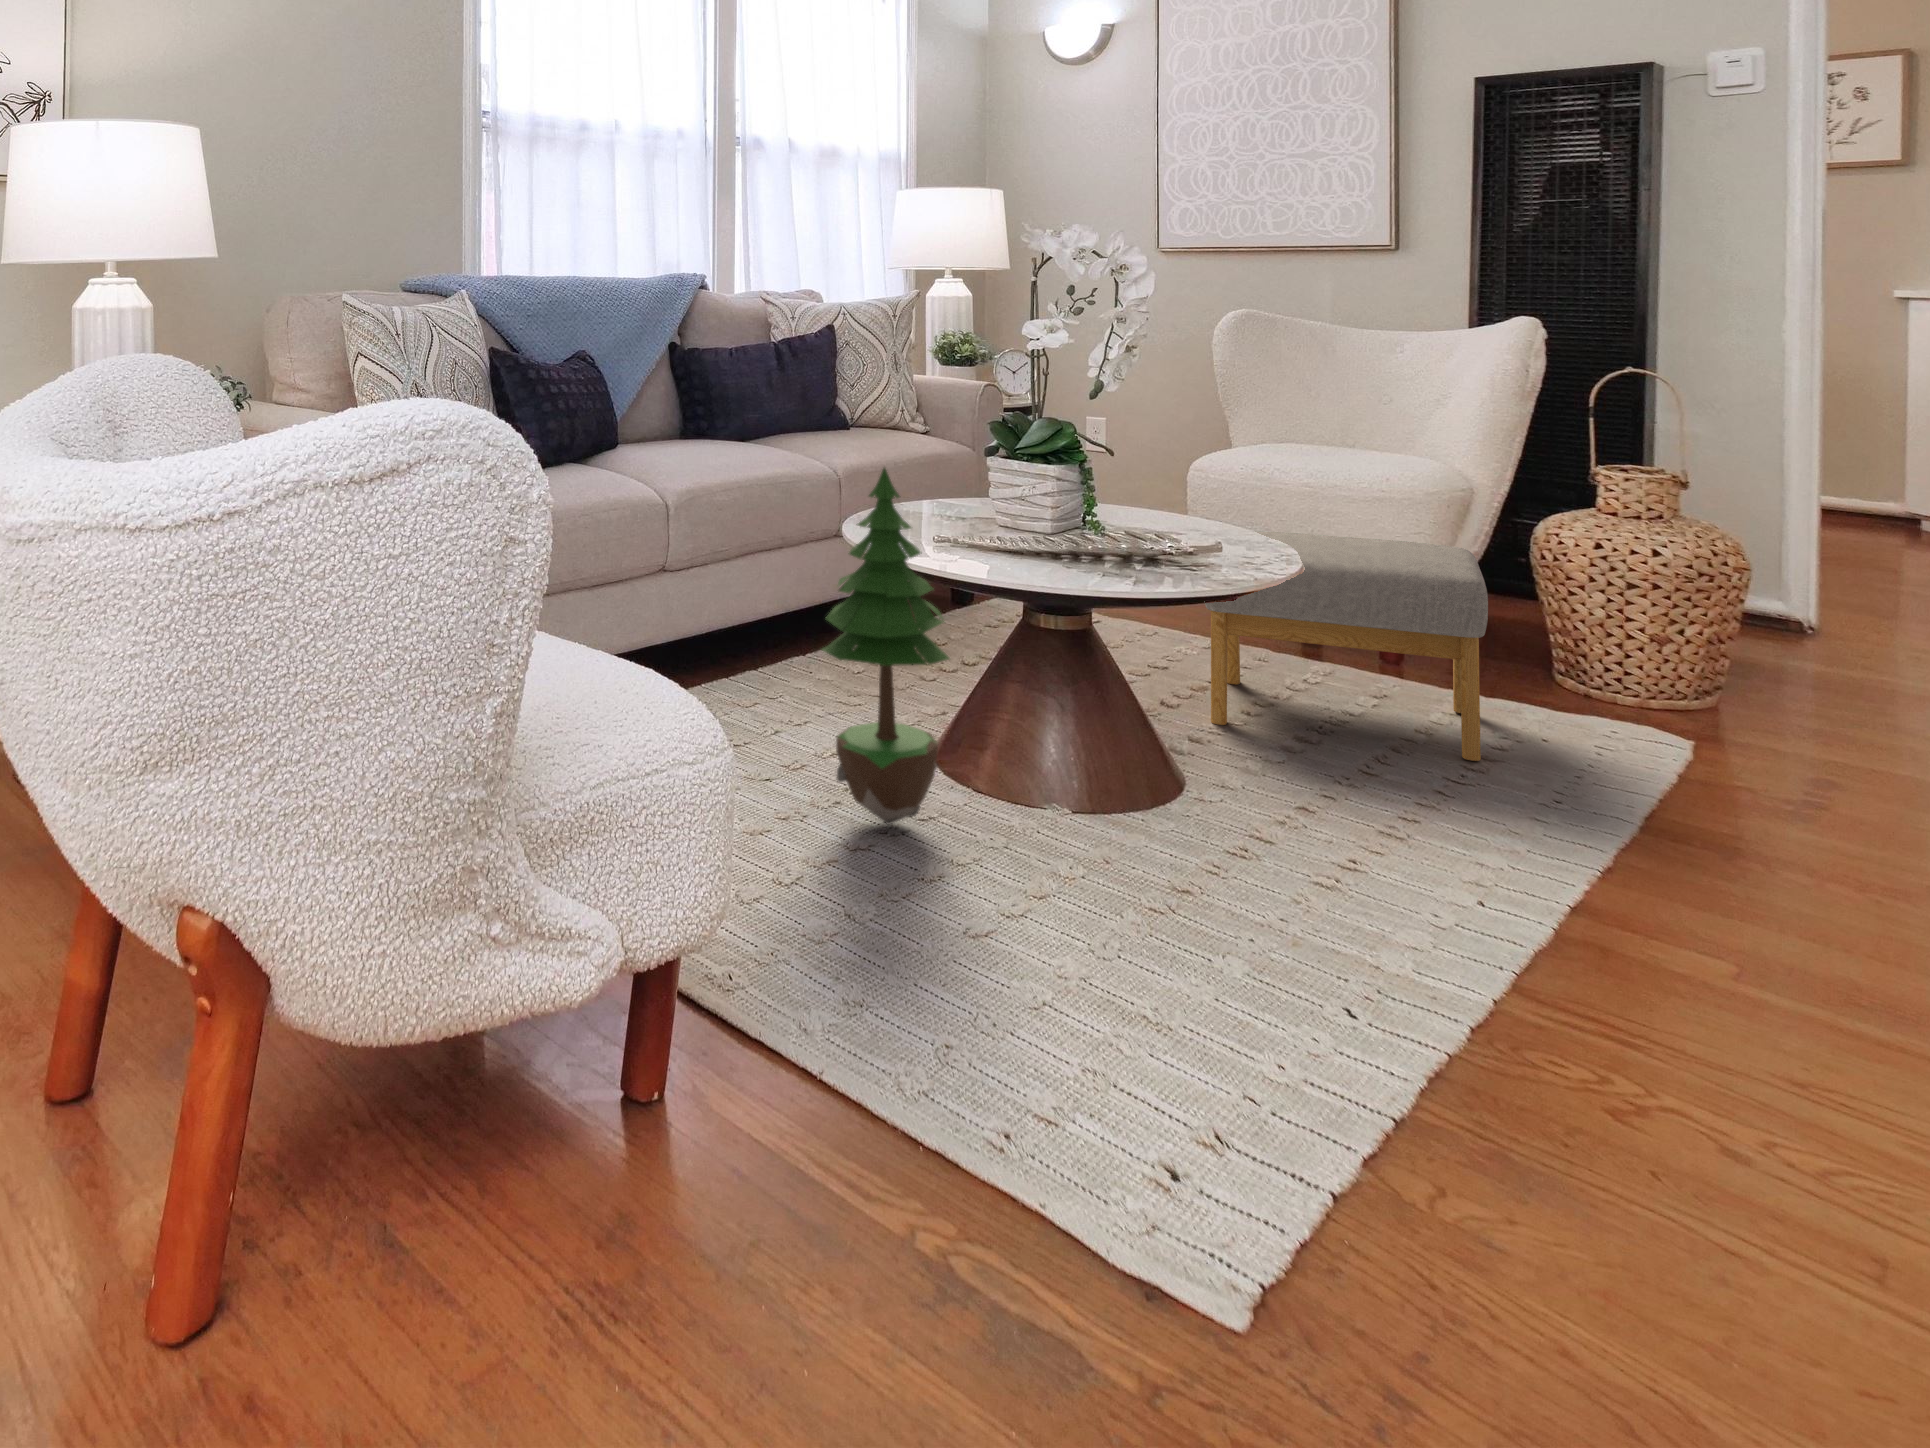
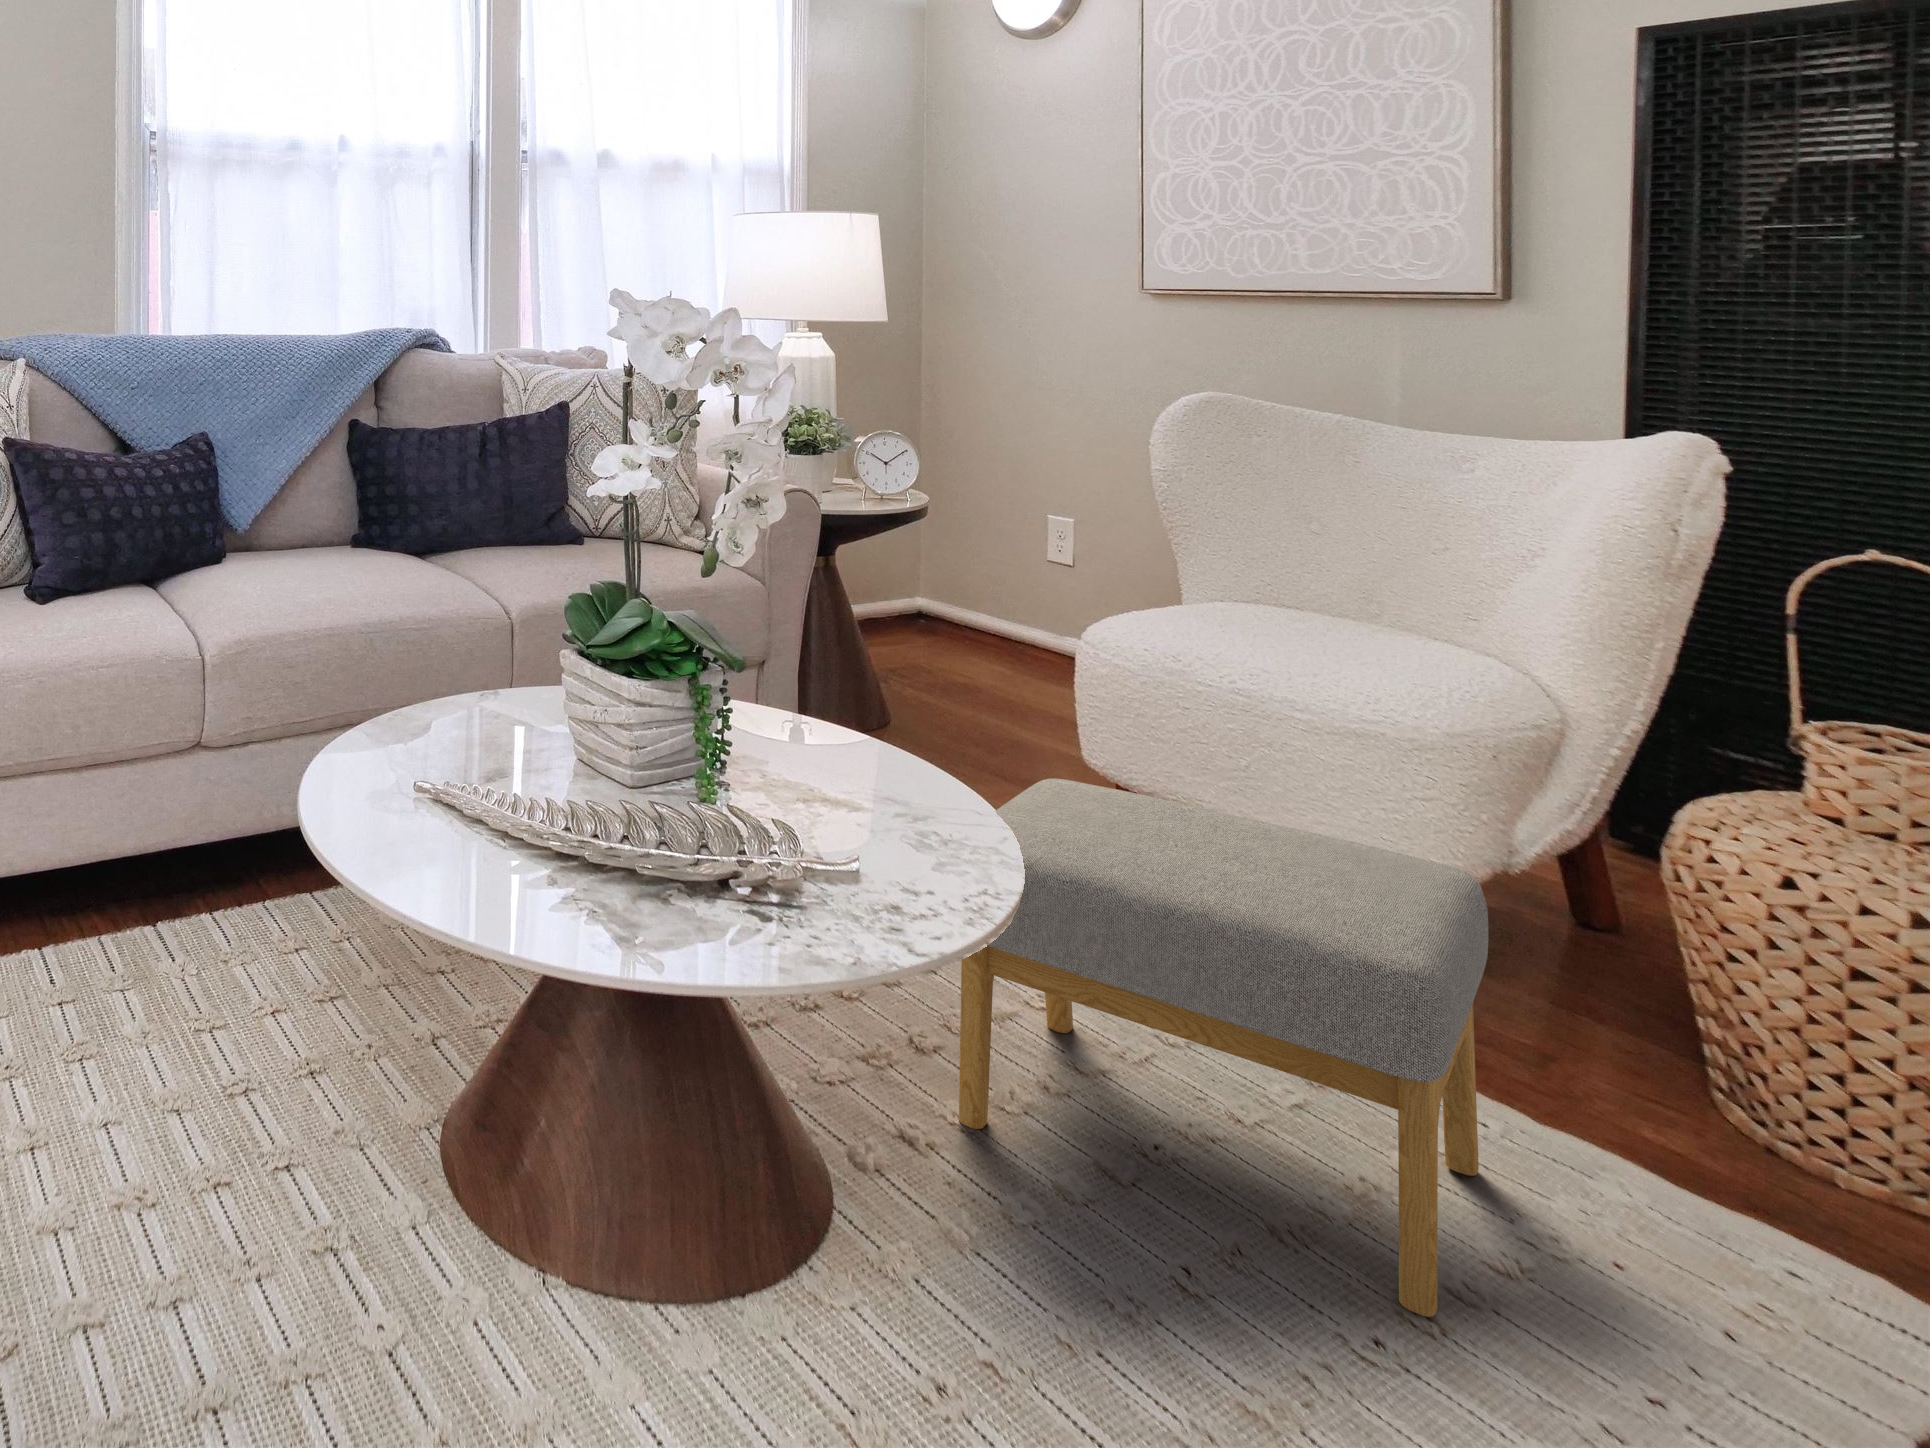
potted tree: present [822,468,949,824] -> none [125,696,337,1282]

